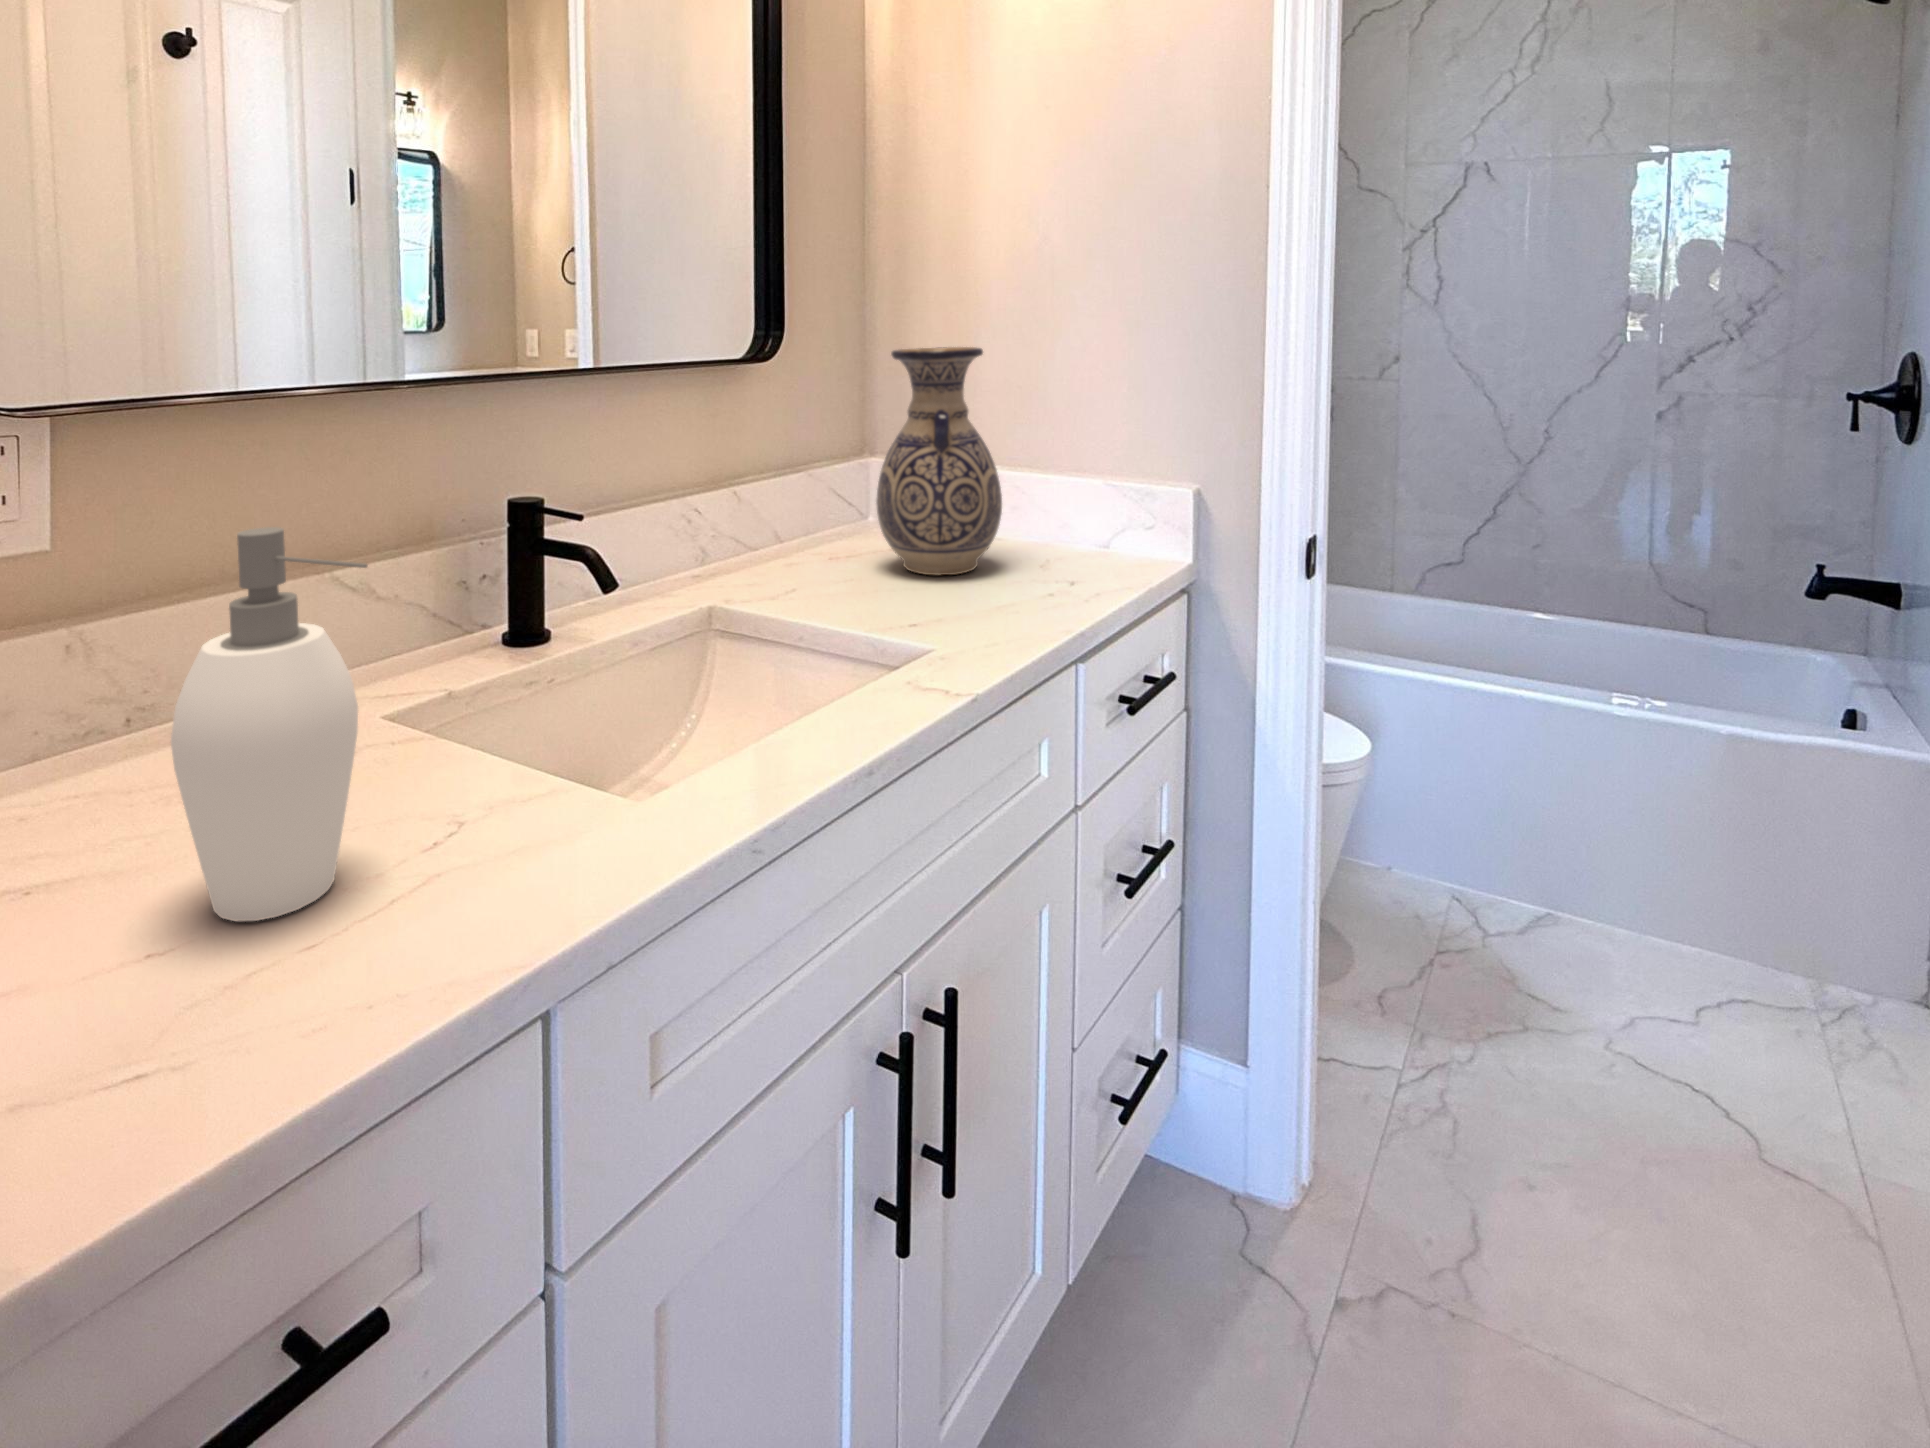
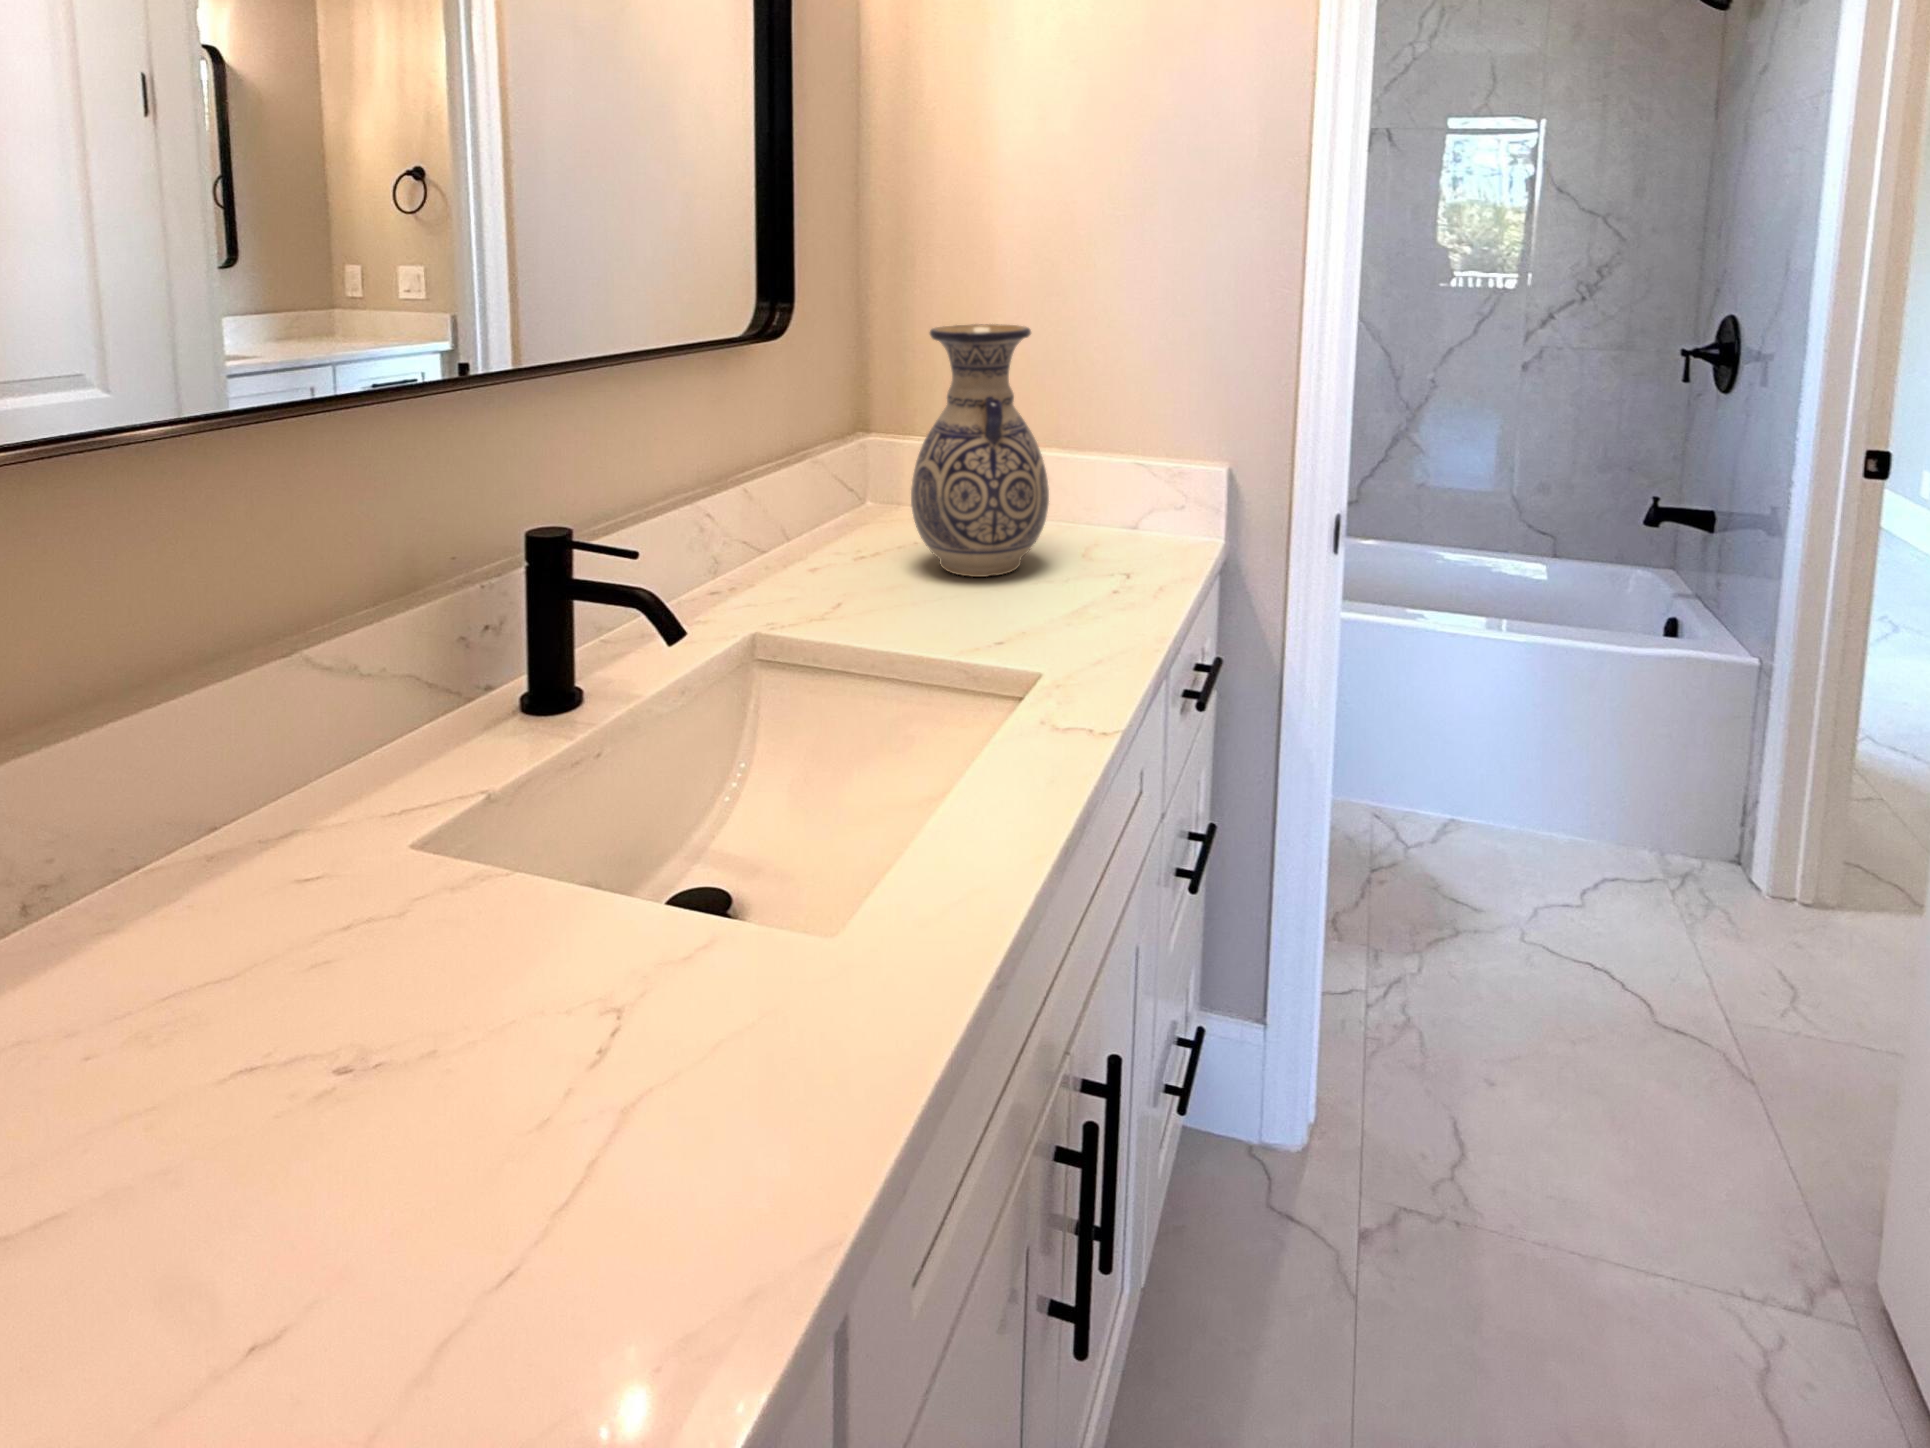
soap dispenser: present [171,527,367,922] -> none [285,663,597,1213]

